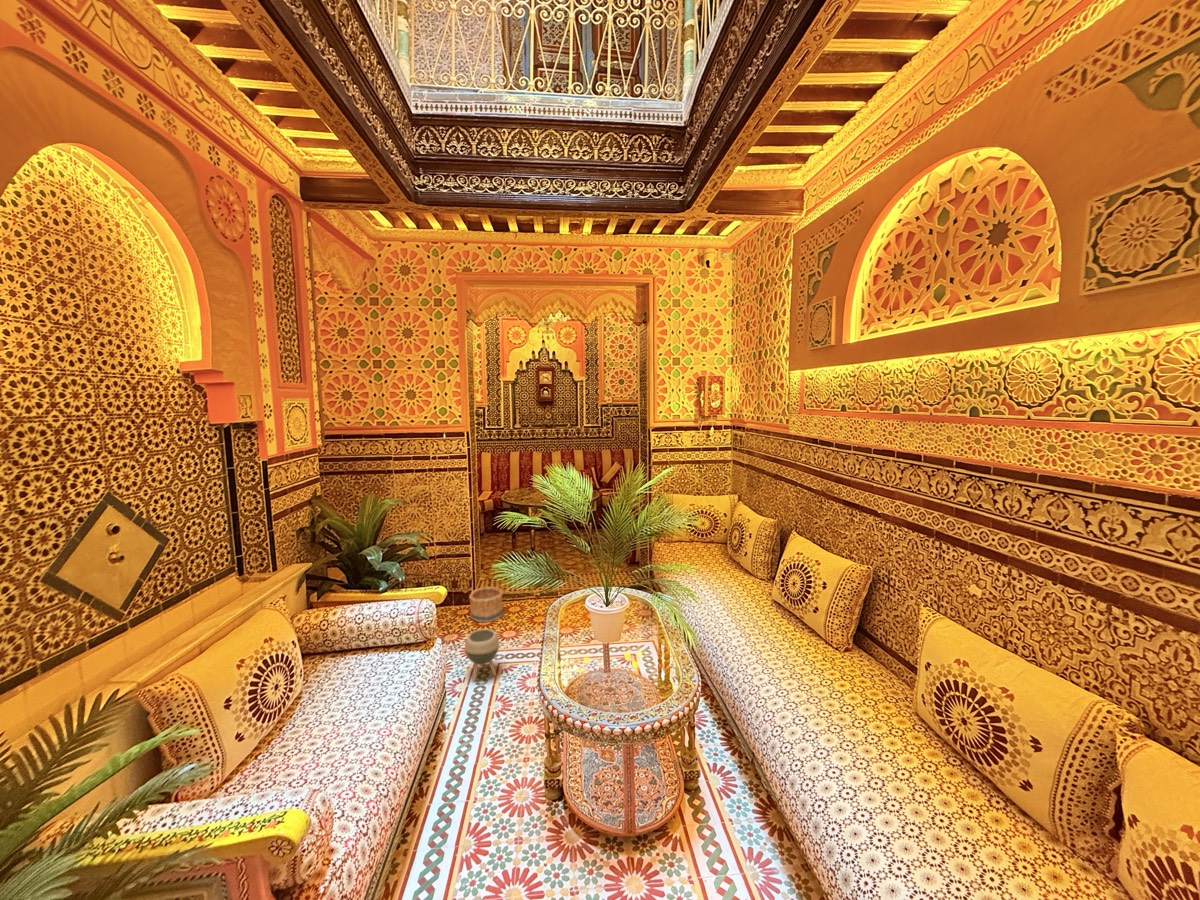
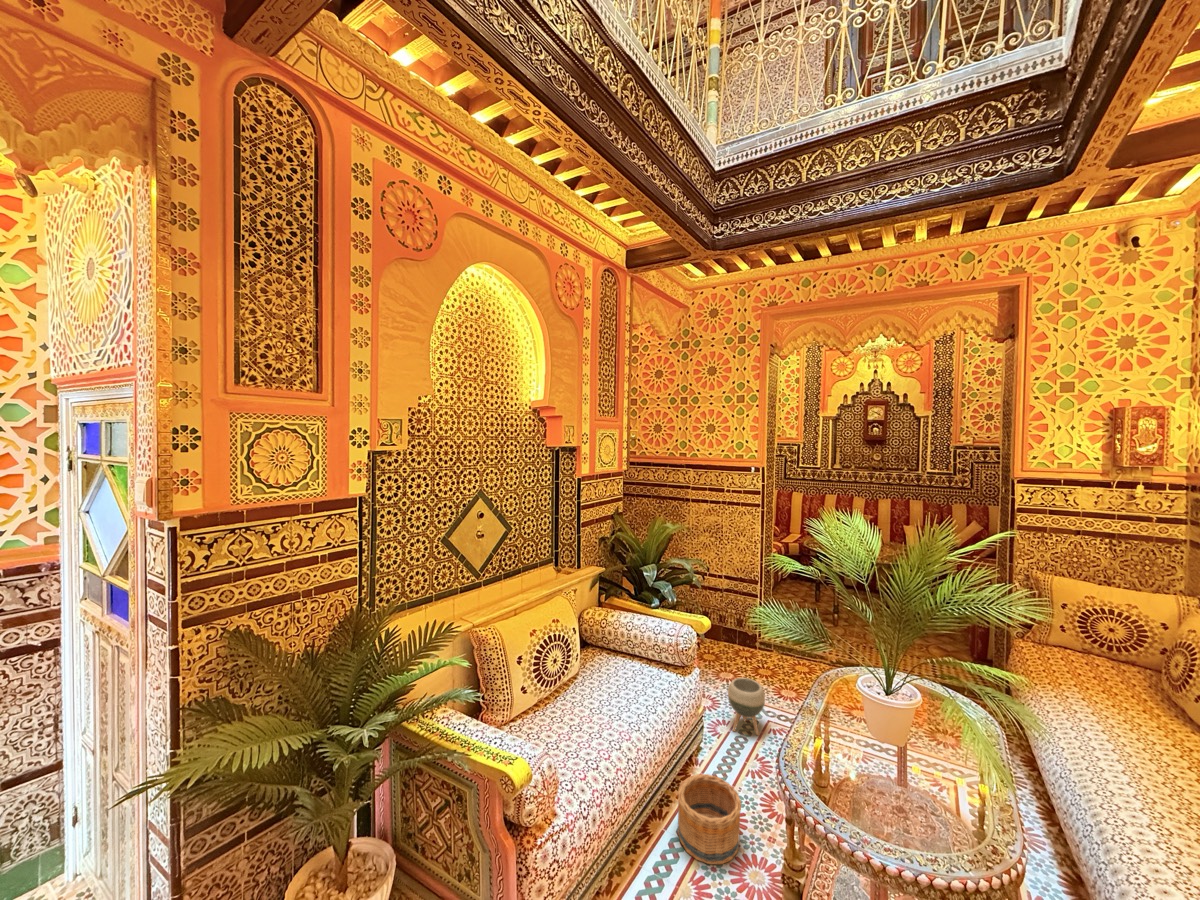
basket: present [469,587,503,622] -> present [678,774,741,864]

